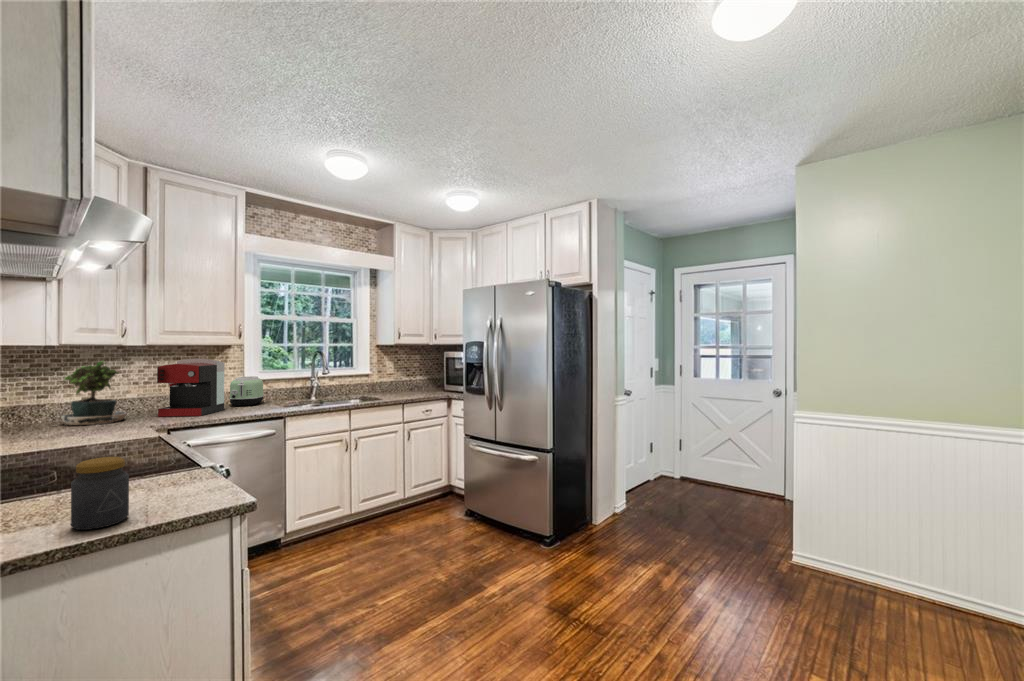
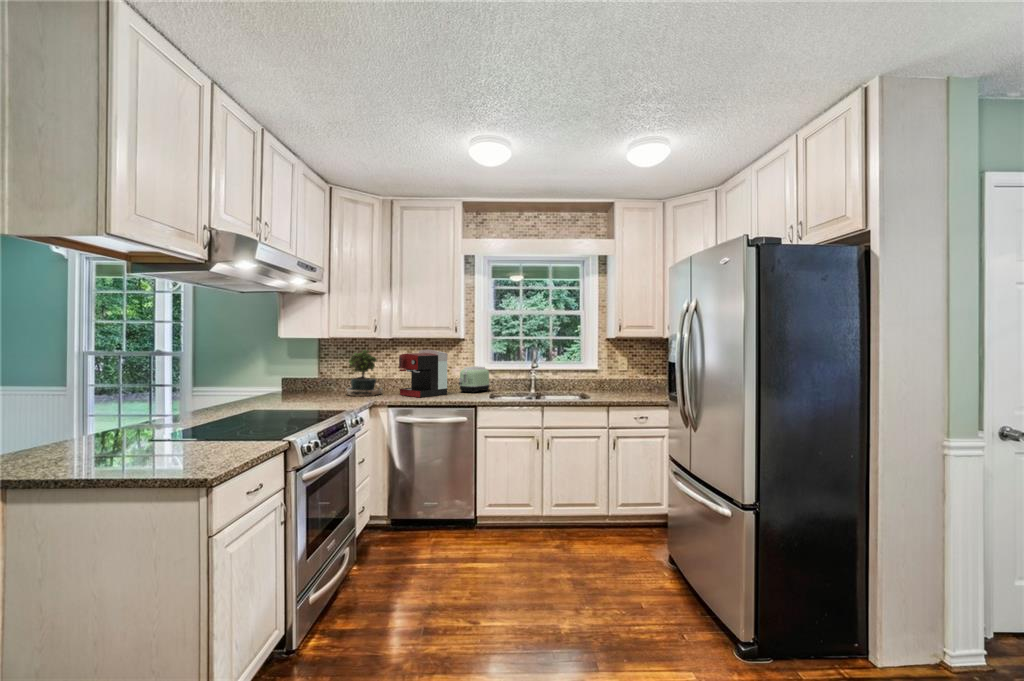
jar: present [71,457,129,530] -> none [106,422,147,473]

